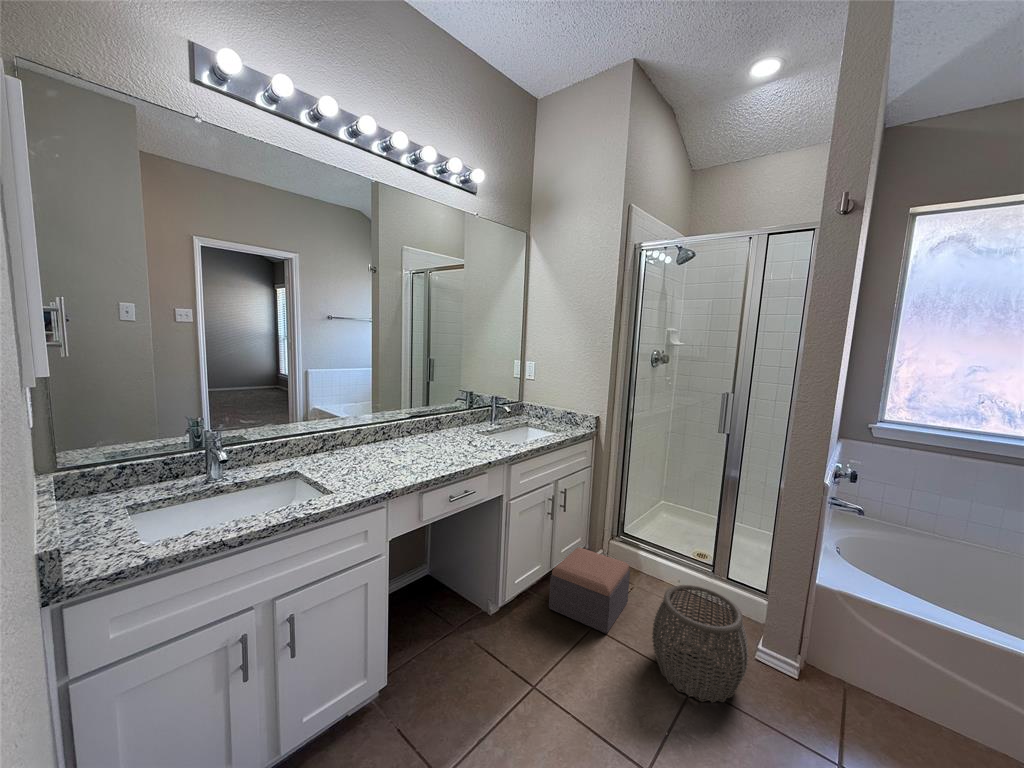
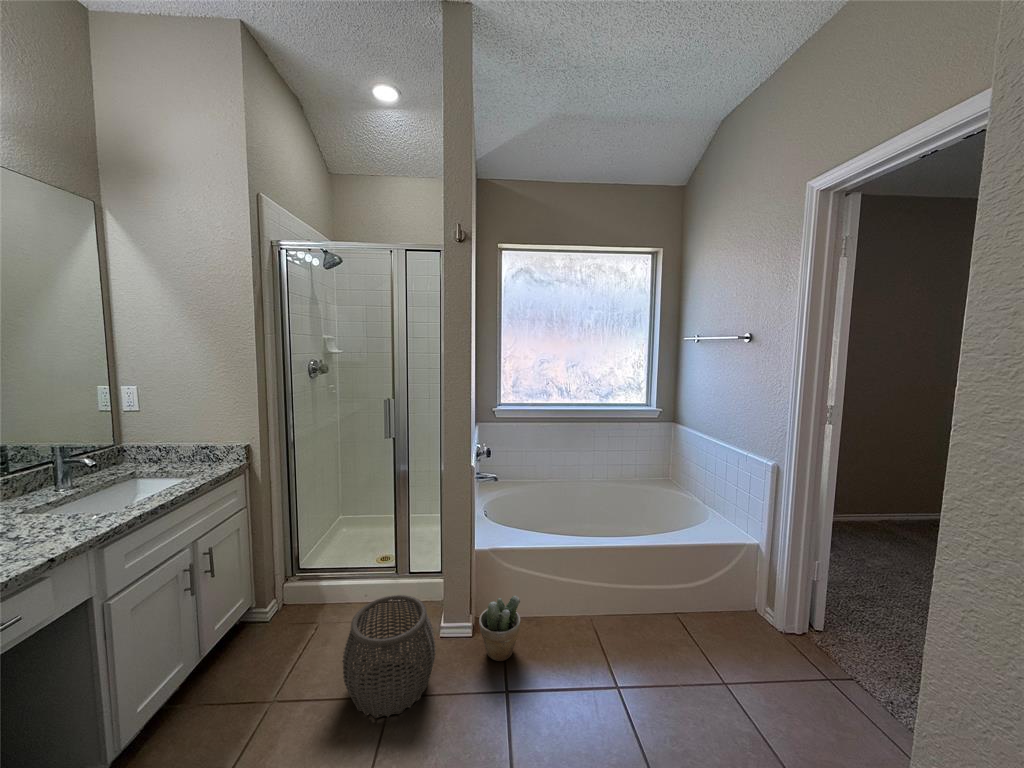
footstool: present [549,547,630,634] -> none [198,604,312,715]
potted plant: none [809,650,876,730] -> present [479,596,520,661]

